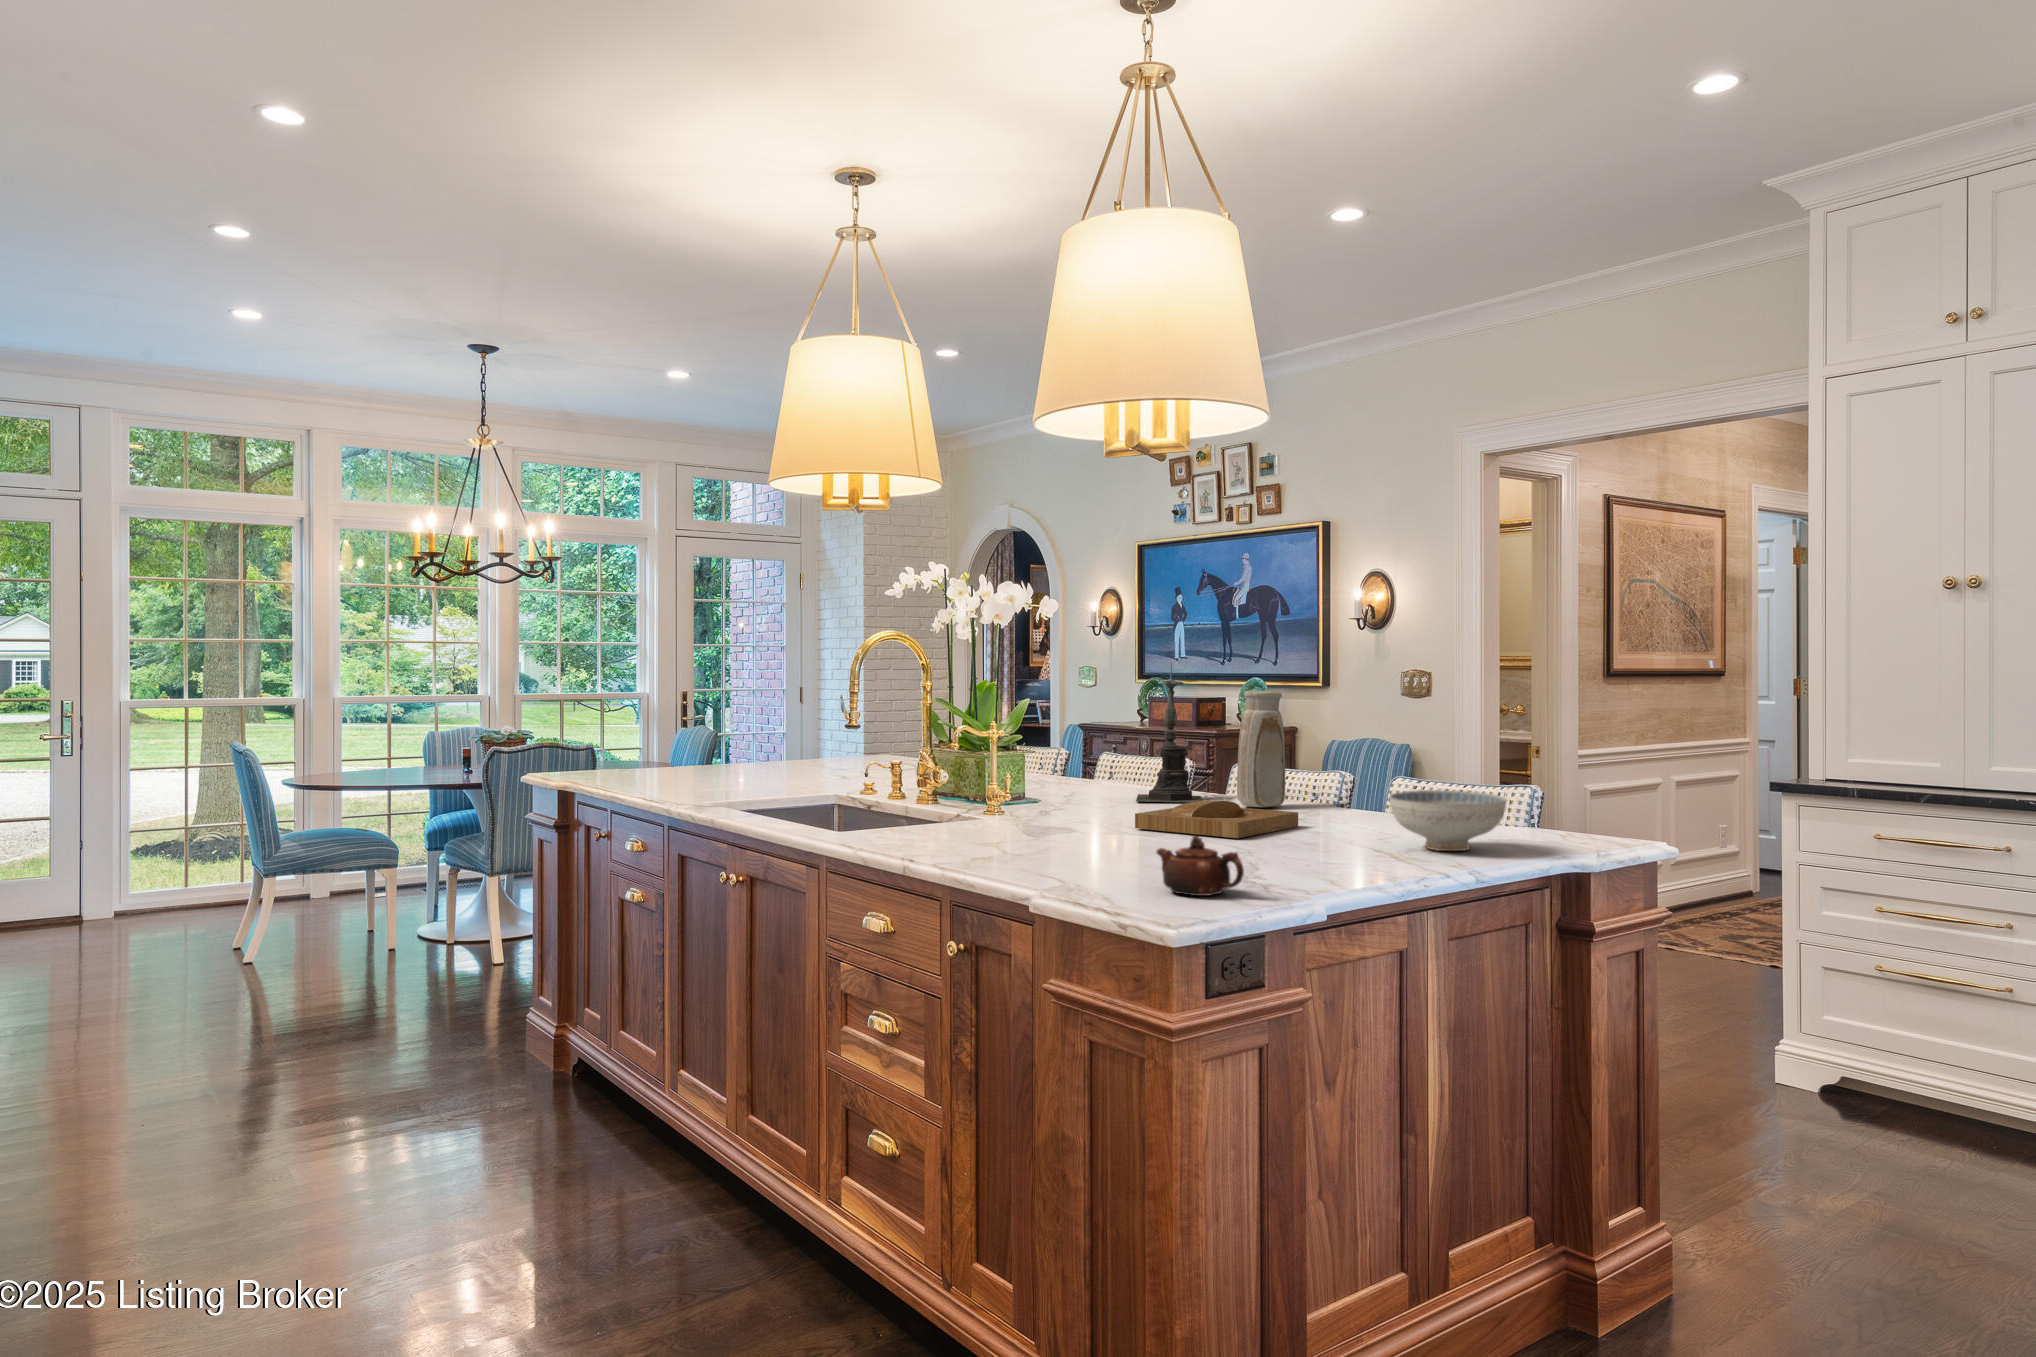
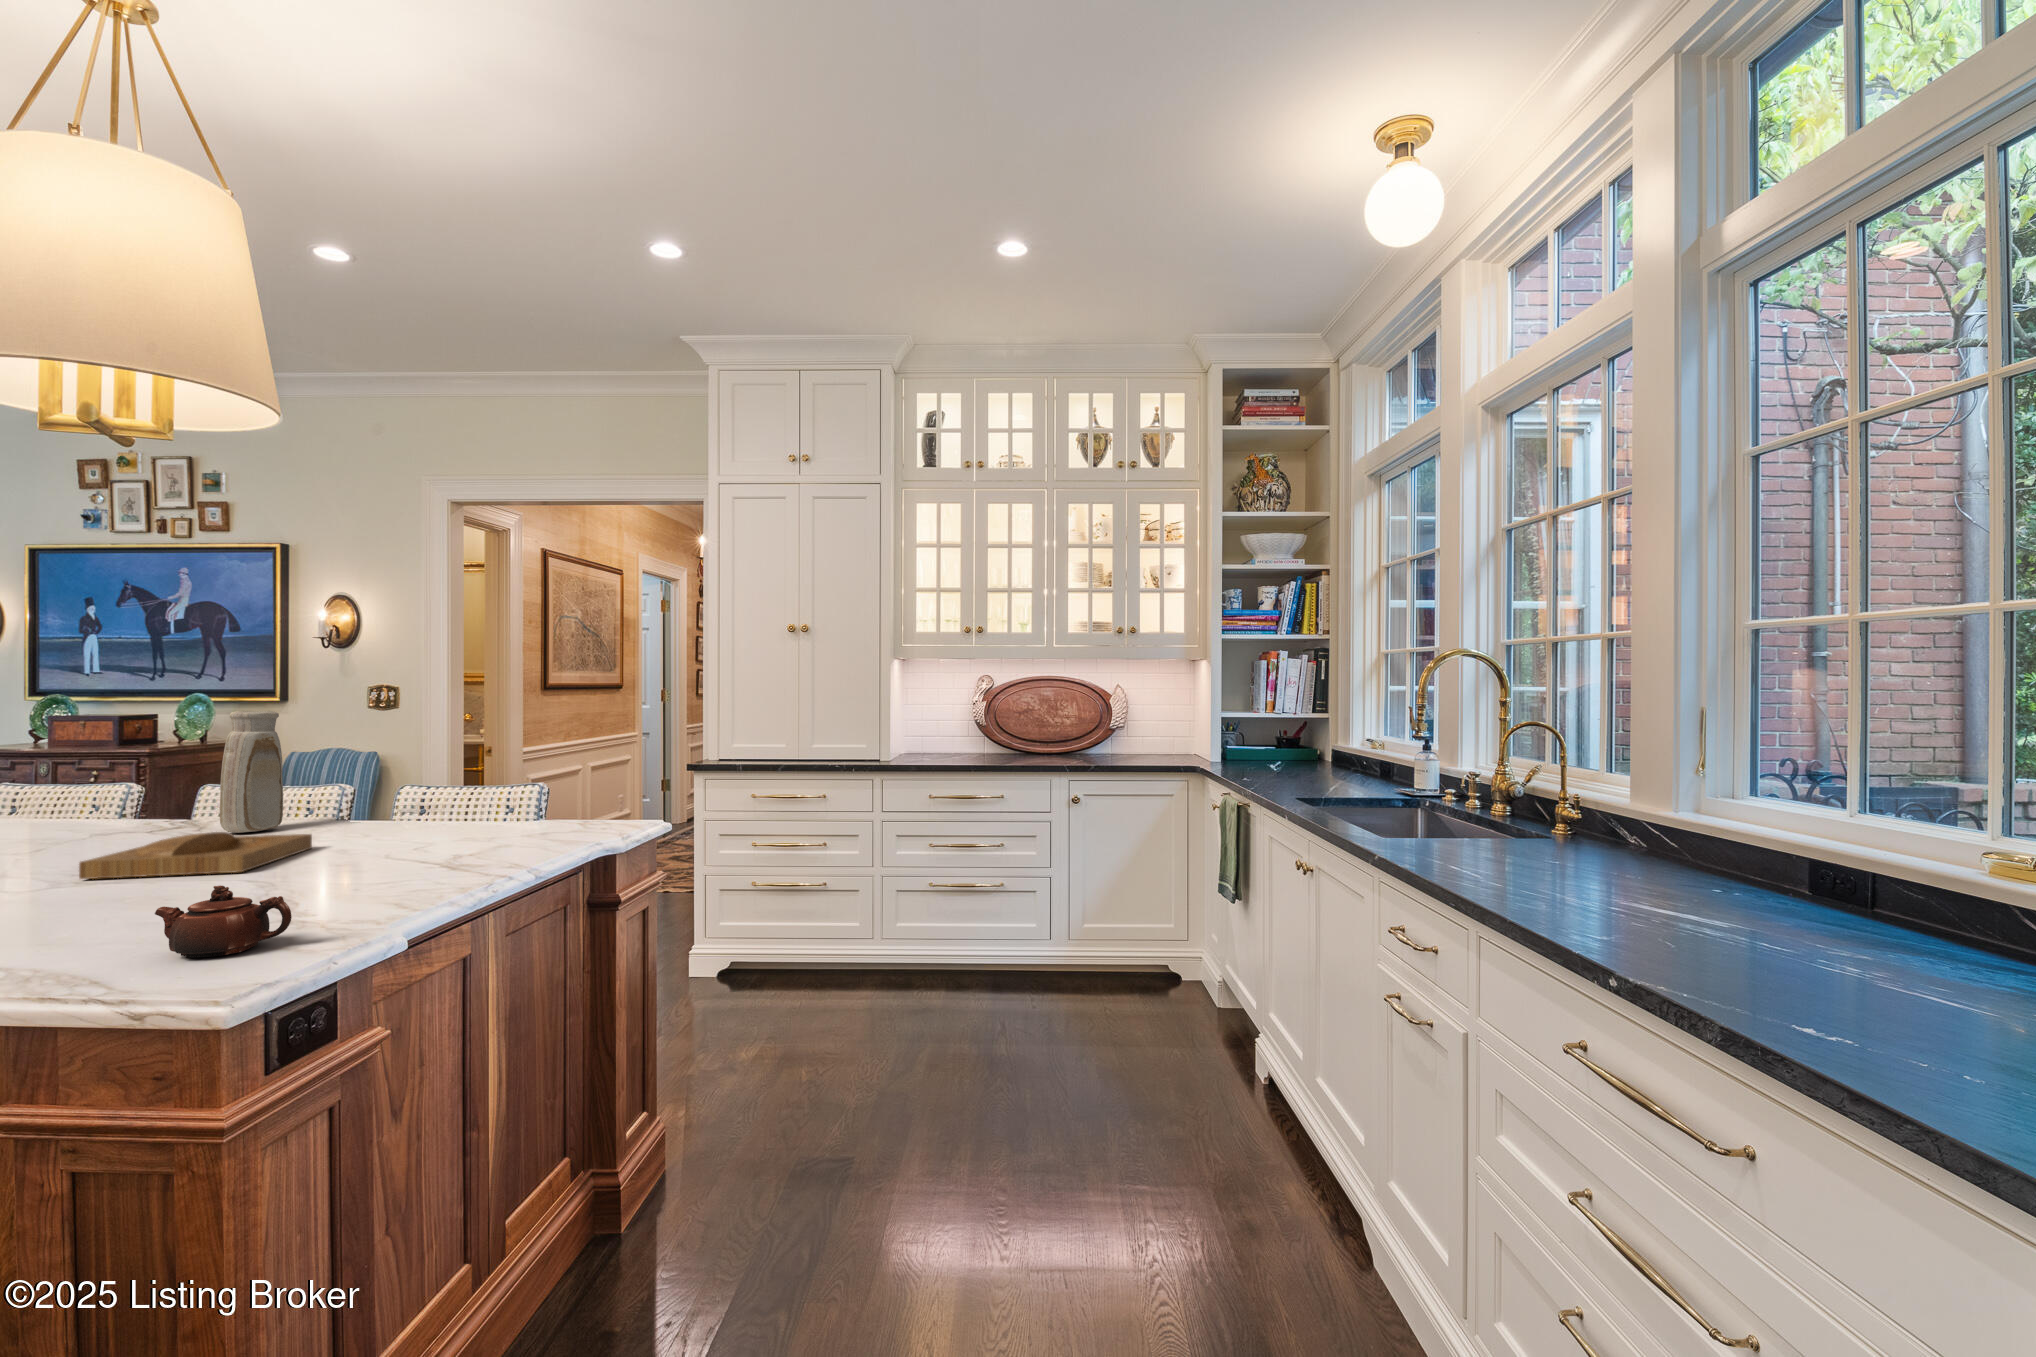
candle holder: present [1136,662,1201,802] -> none [62,681,167,844]
ceramic bowl: present [1390,790,1506,851] -> none [429,797,545,854]

